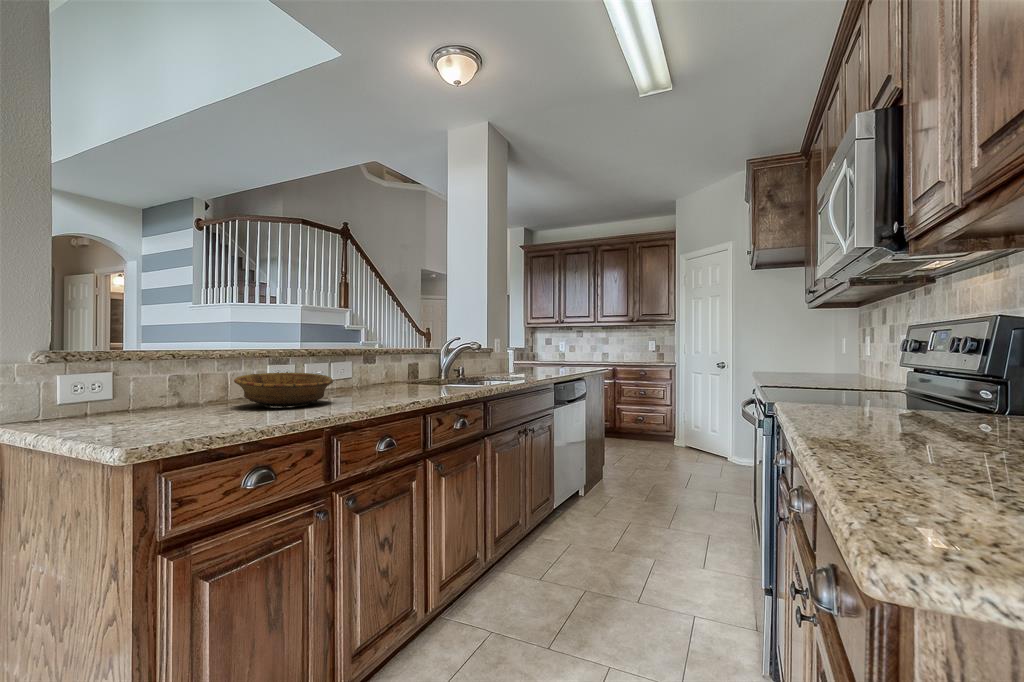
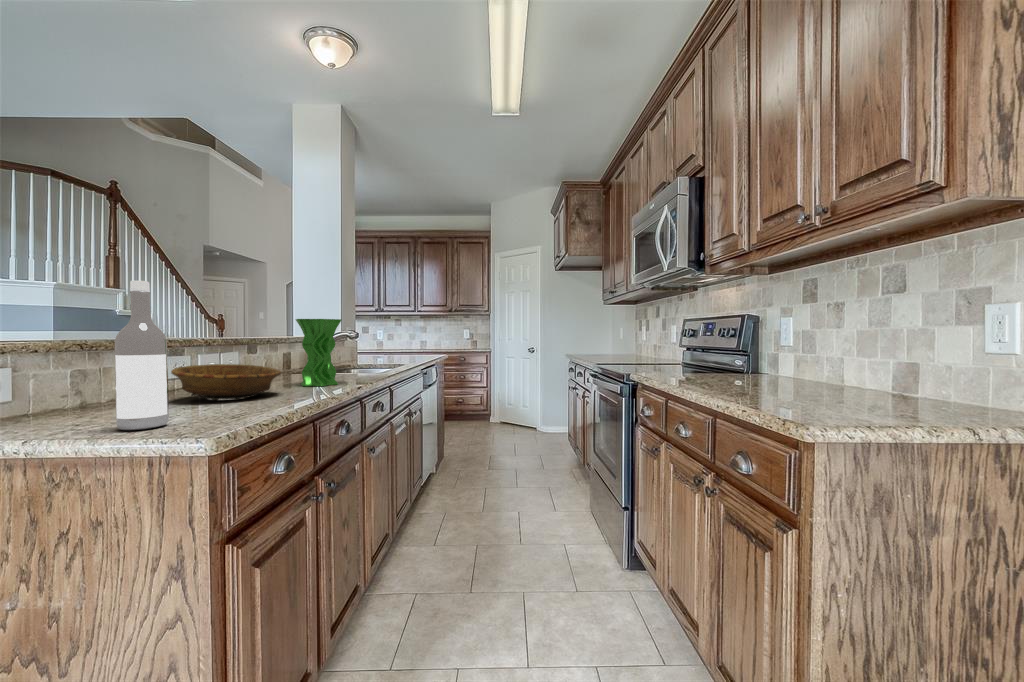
wine bottle: none [111,293,159,432] -> present [115,281,169,430]
vase: none [367,328,415,399] -> present [296,319,342,386]

